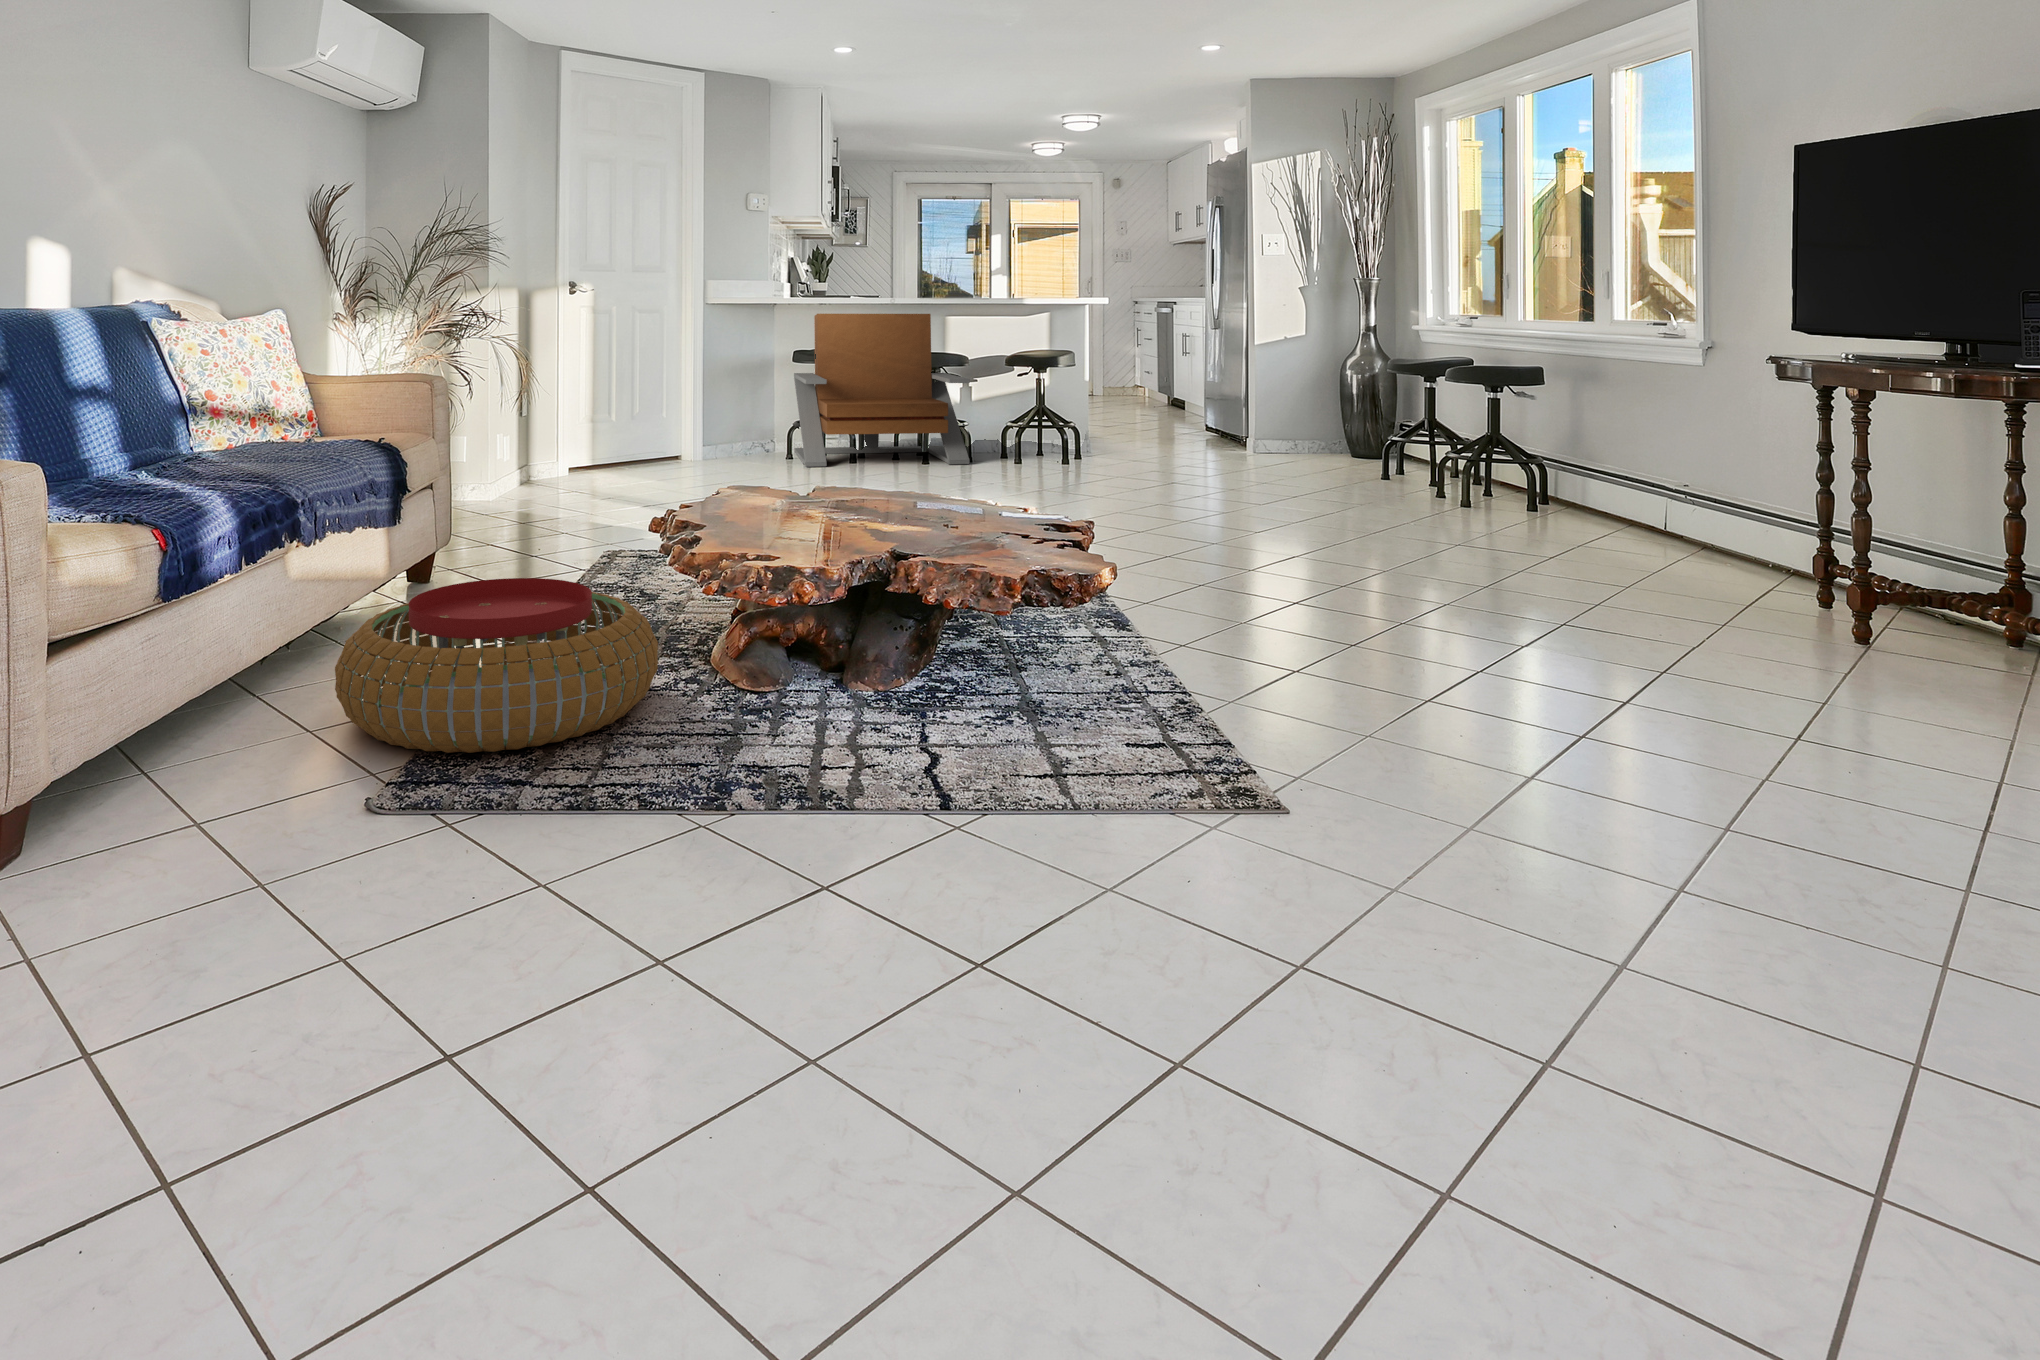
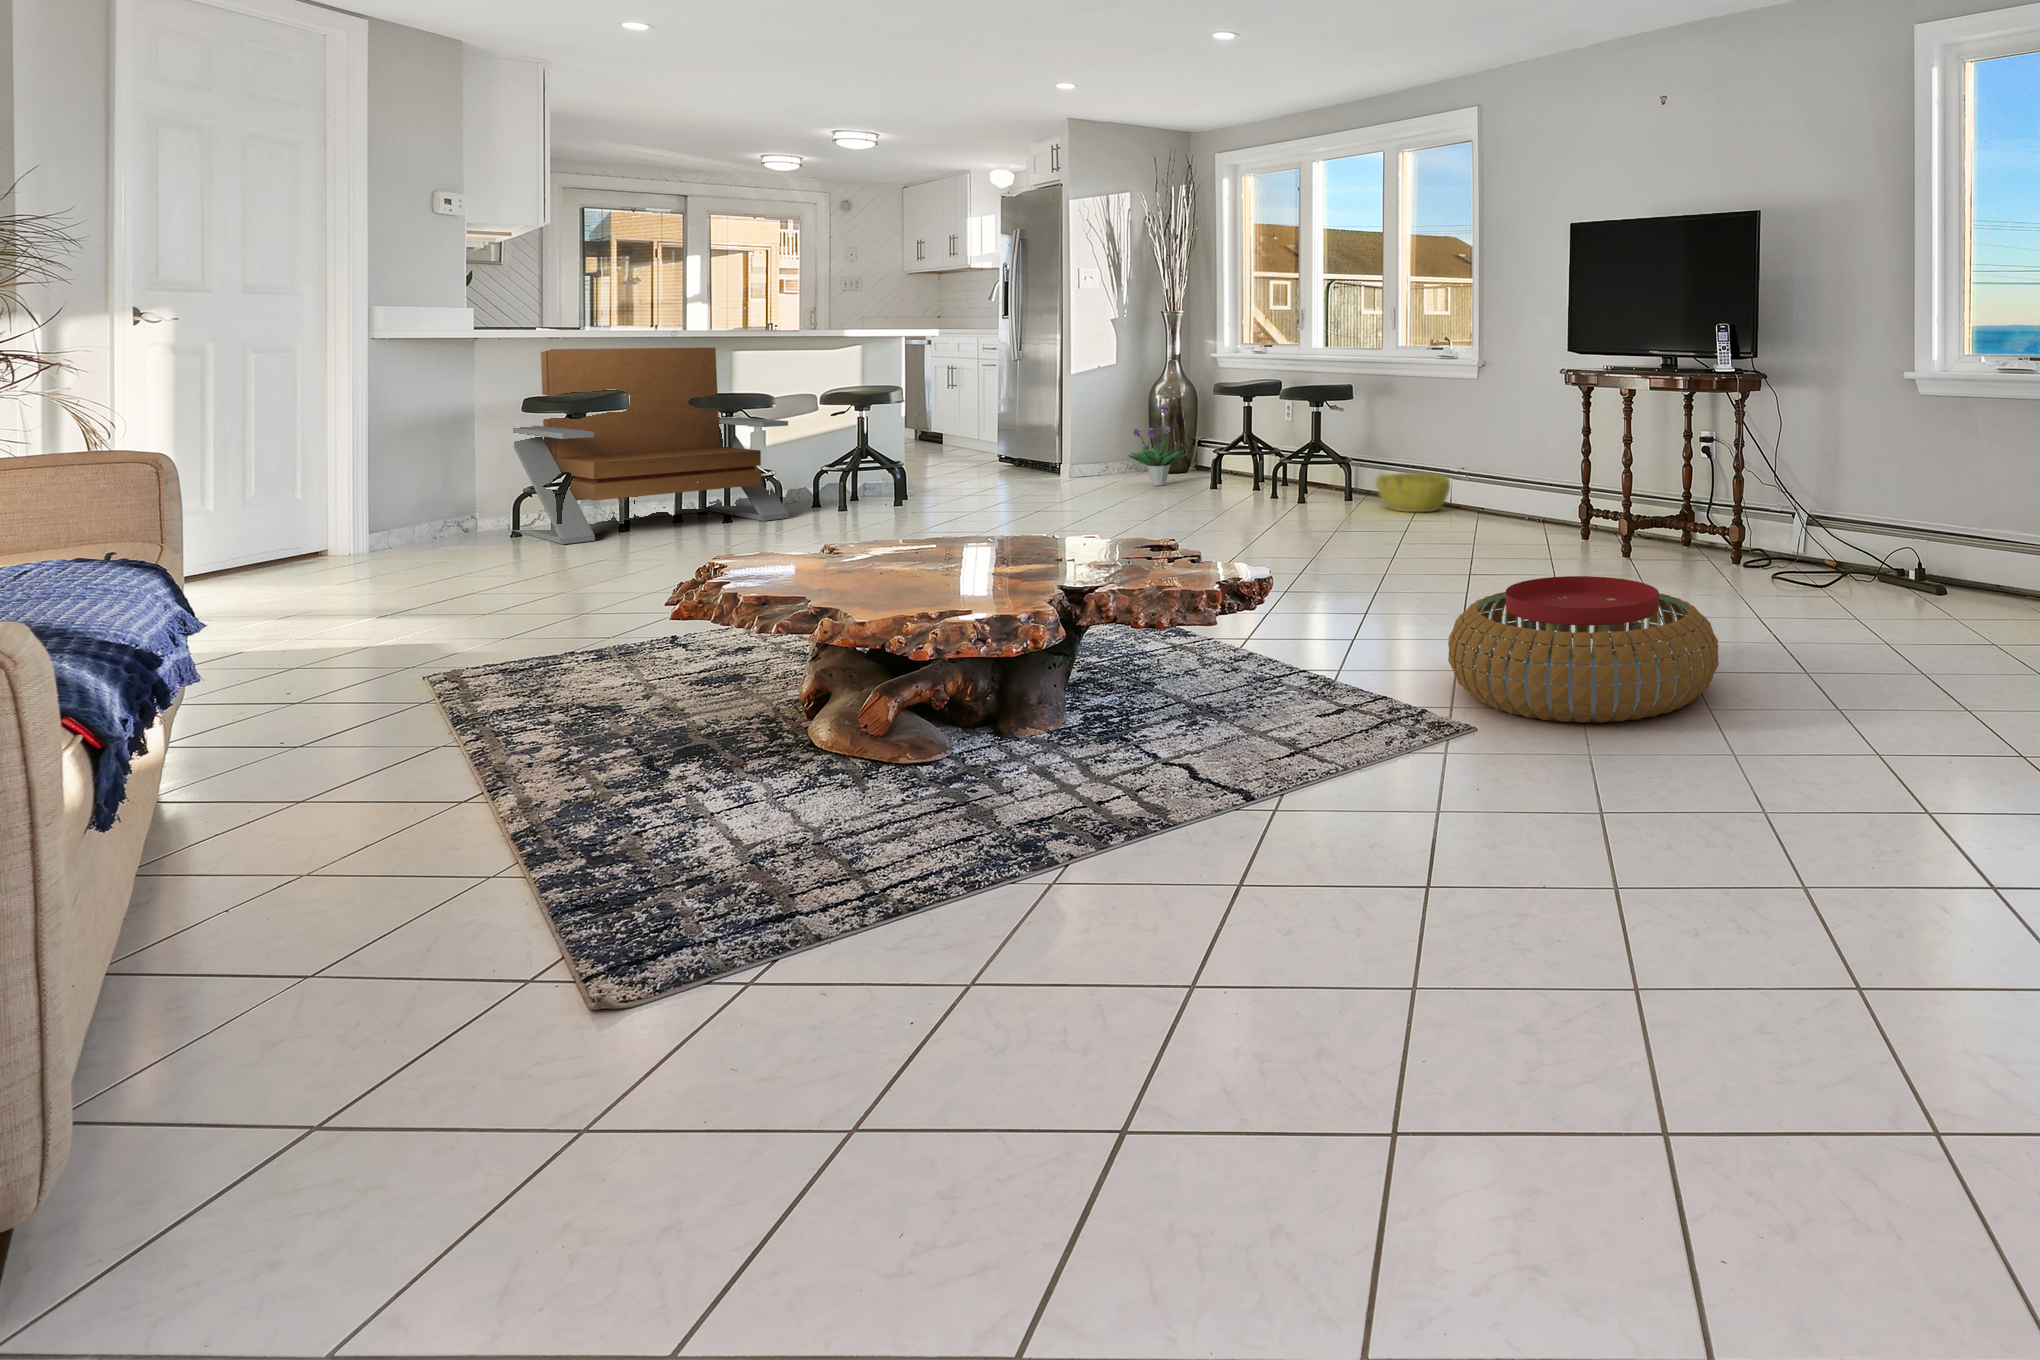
potted plant: none [1292,380,1362,469] -> present [1128,404,1189,486]
basket: none [1549,481,1654,537] -> present [1376,473,1450,512]
pouf: present [335,578,658,753] -> present [1448,576,1719,723]

